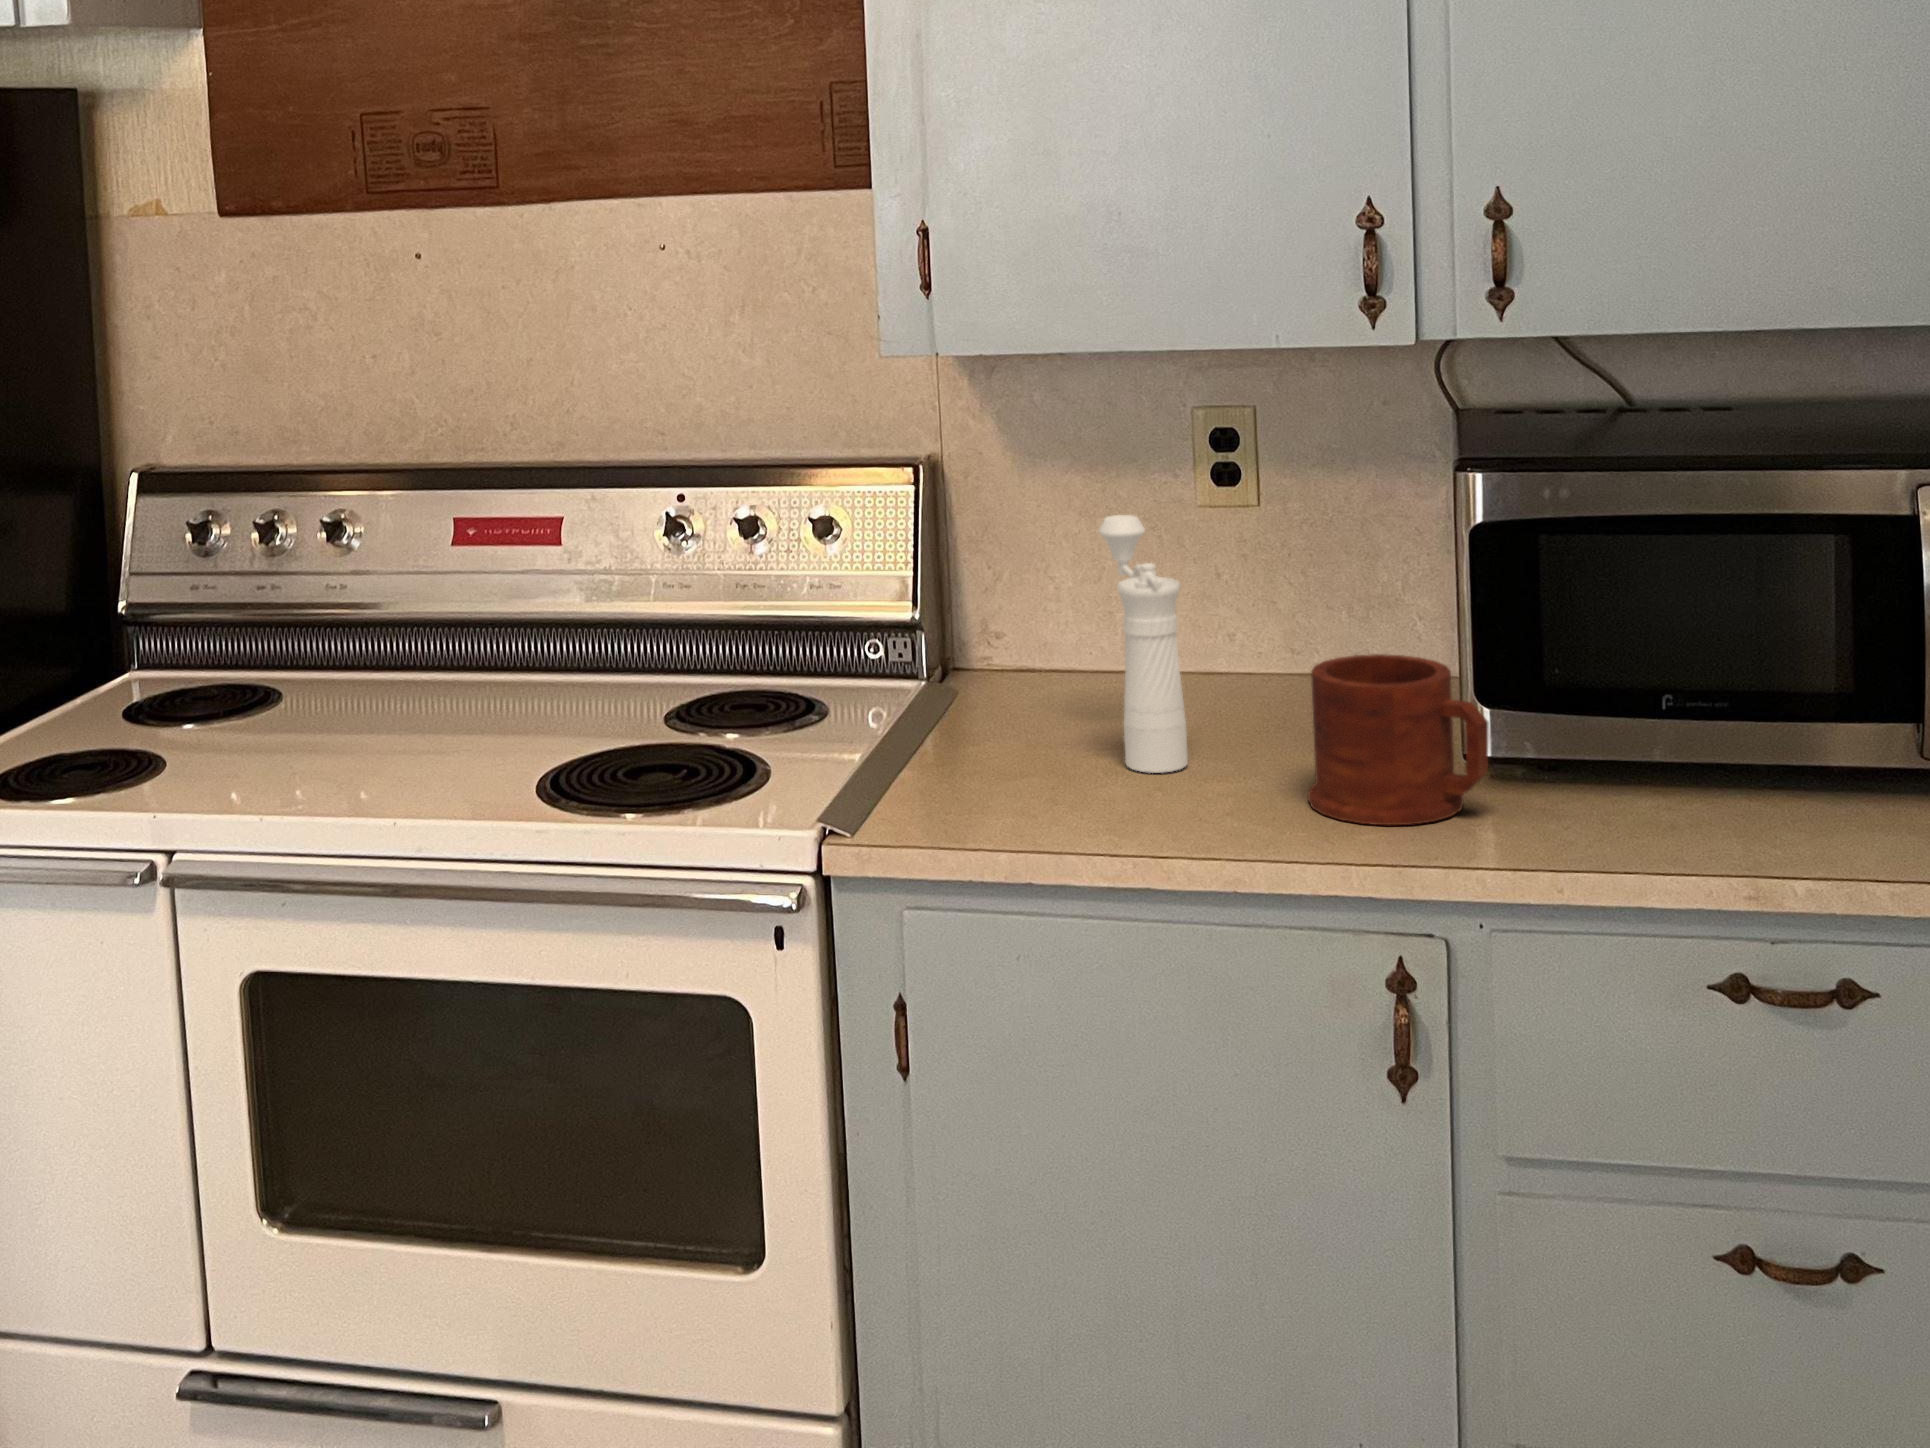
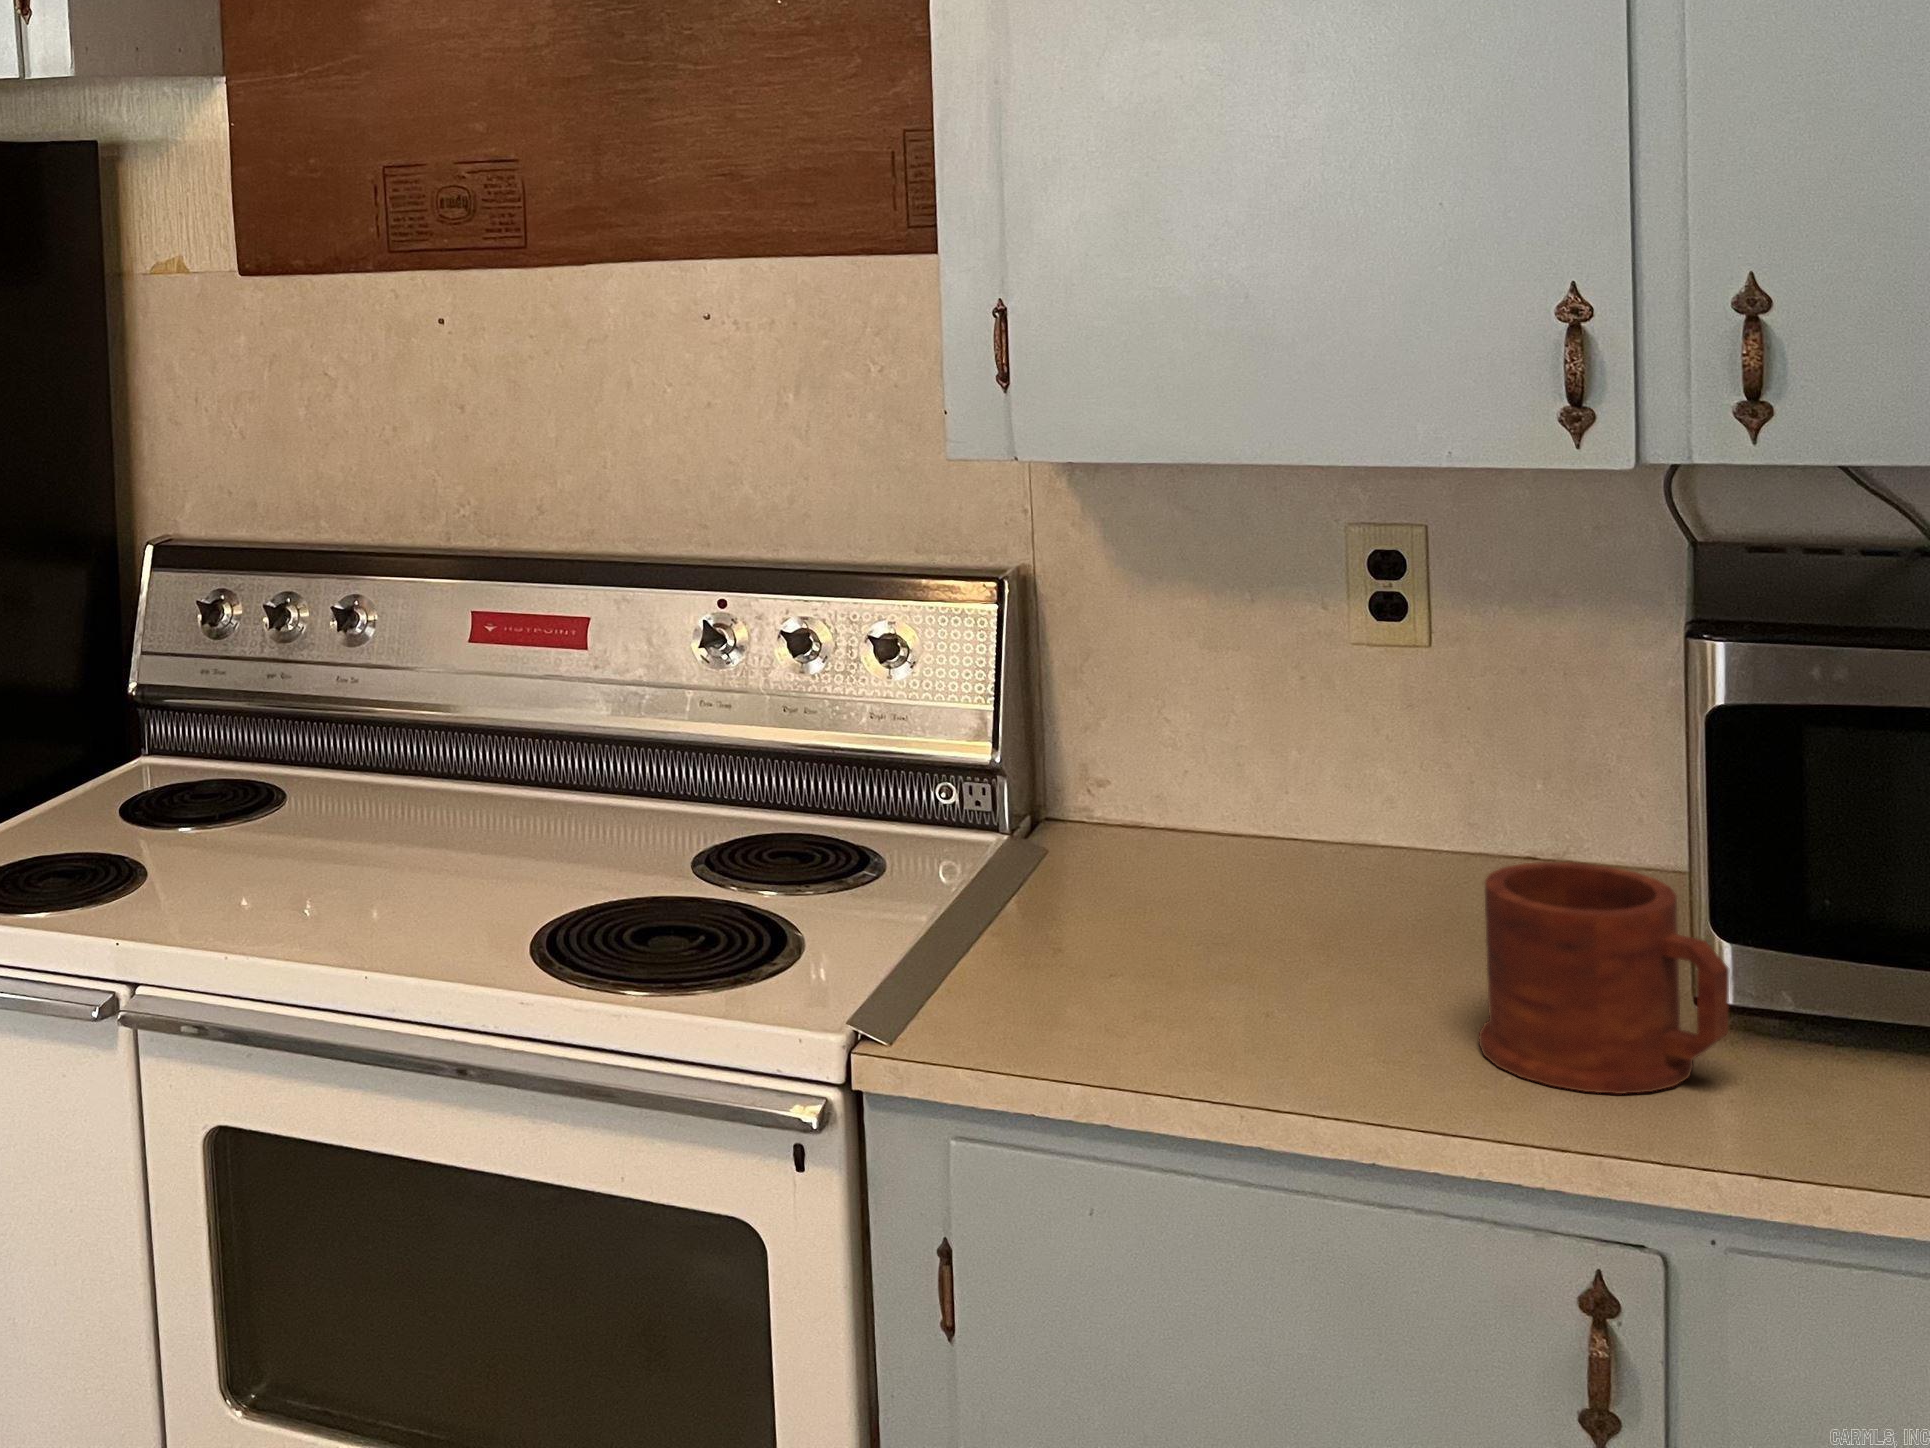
pepper mill: present [1099,515,1188,773] -> none [1214,659,1322,985]

